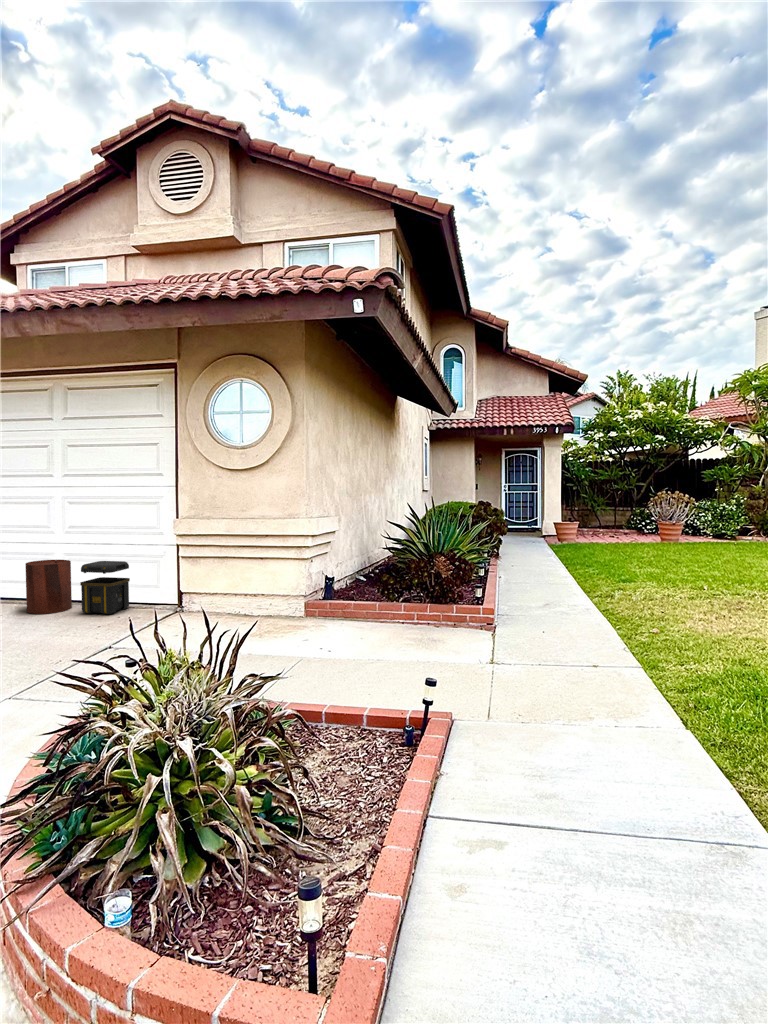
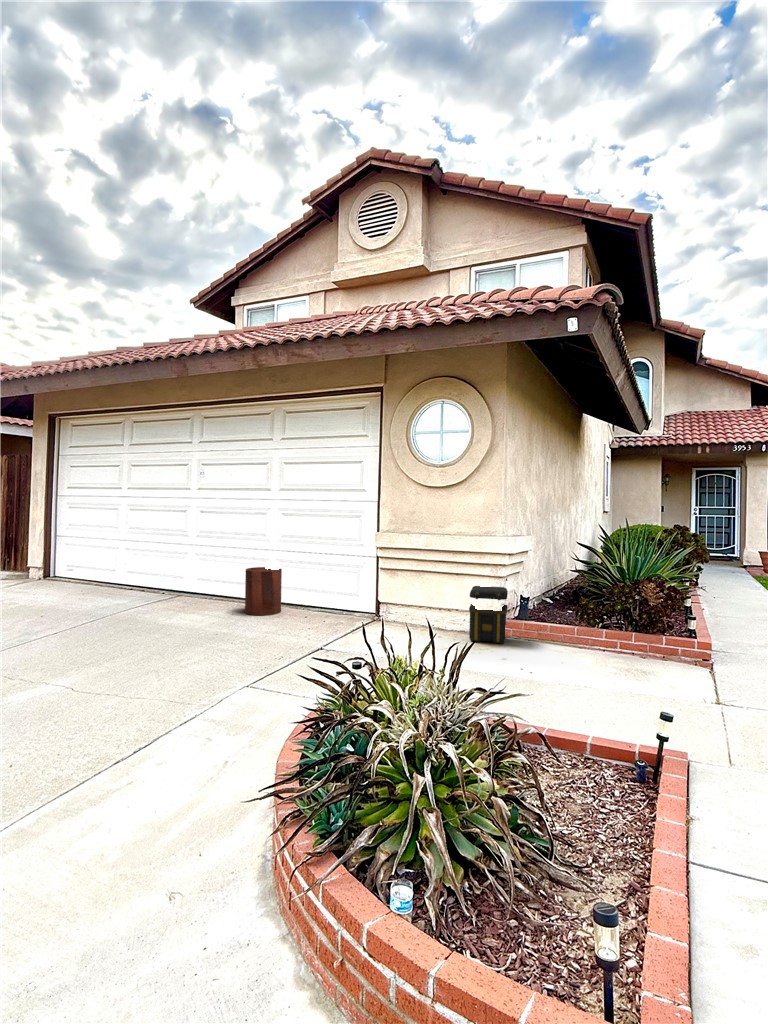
toolbox: present [80,561,130,614] -> present [469,586,508,643]

